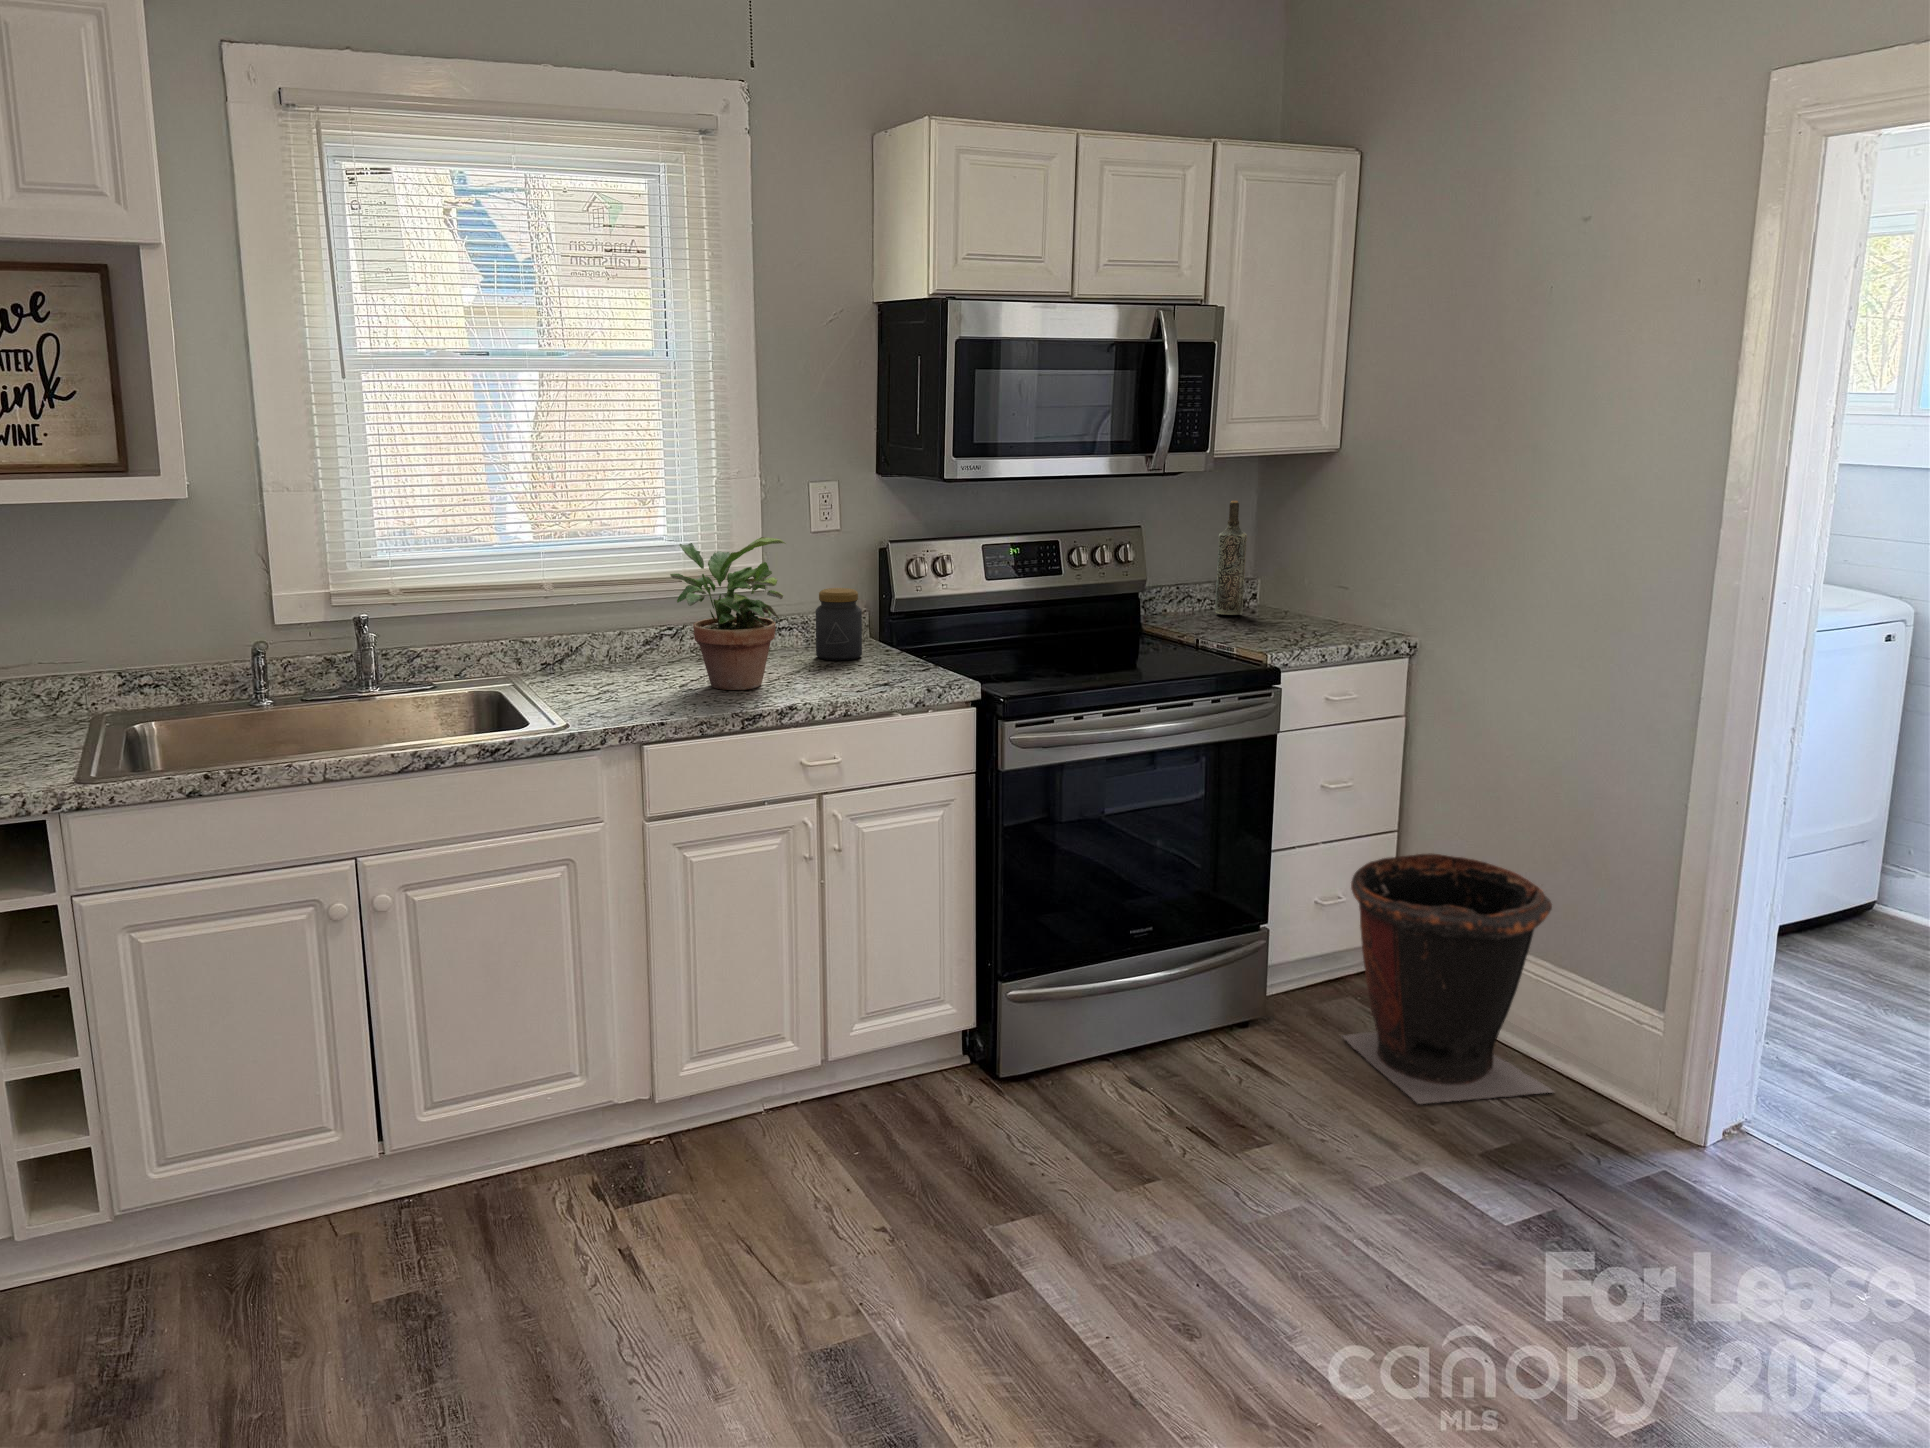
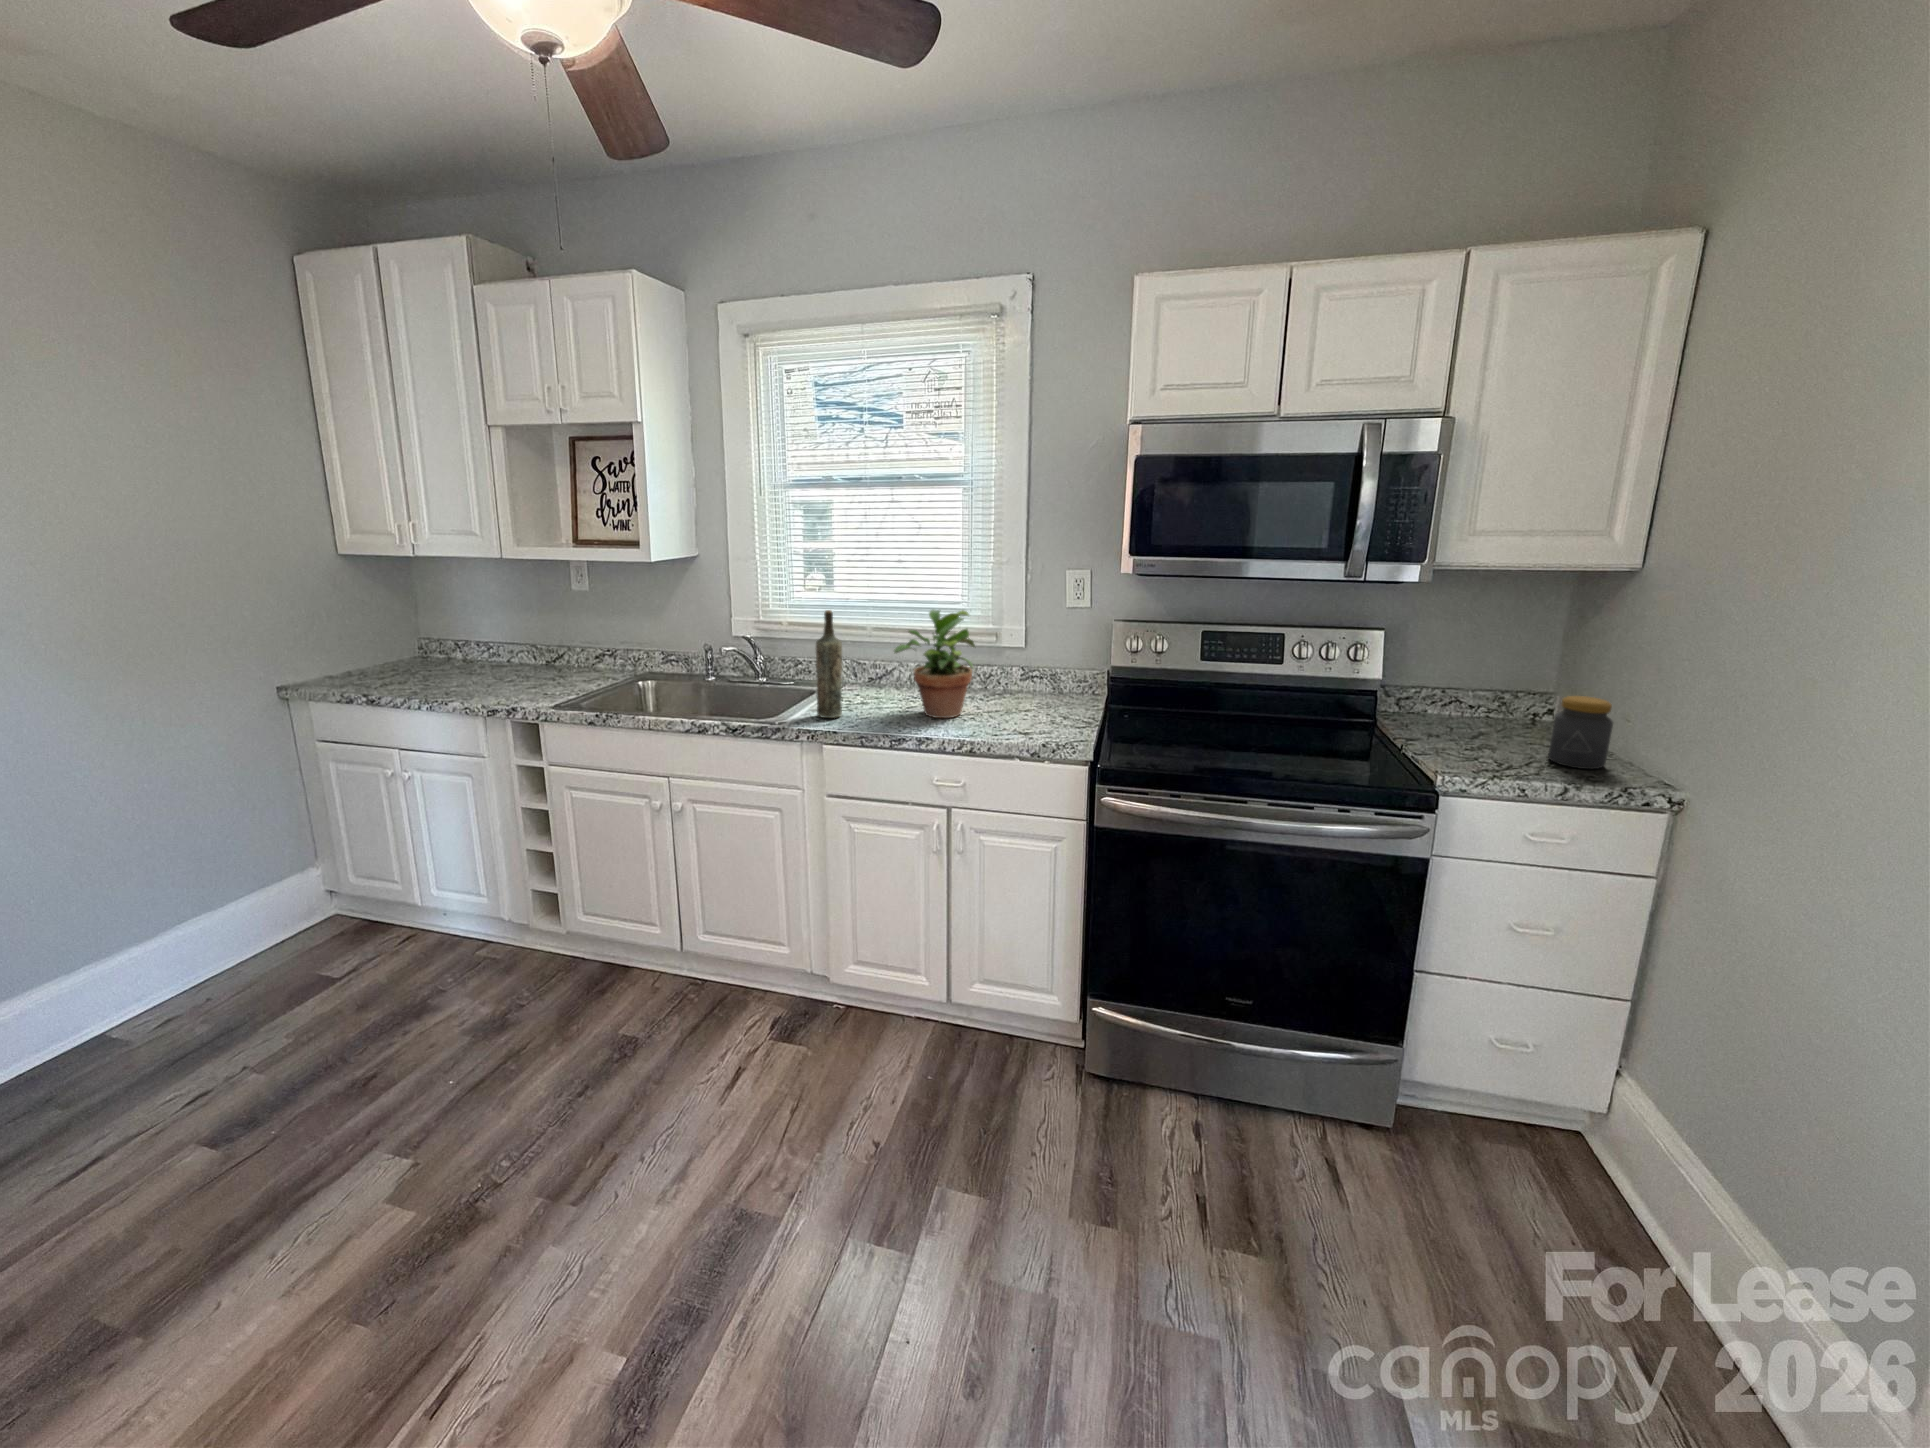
bottle: present [1215,501,1247,615] -> present [816,610,842,718]
jar: present [816,588,862,661] -> present [1548,696,1613,769]
waste bin: present [1341,853,1553,1104] -> none [1462,1025,1756,1417]

